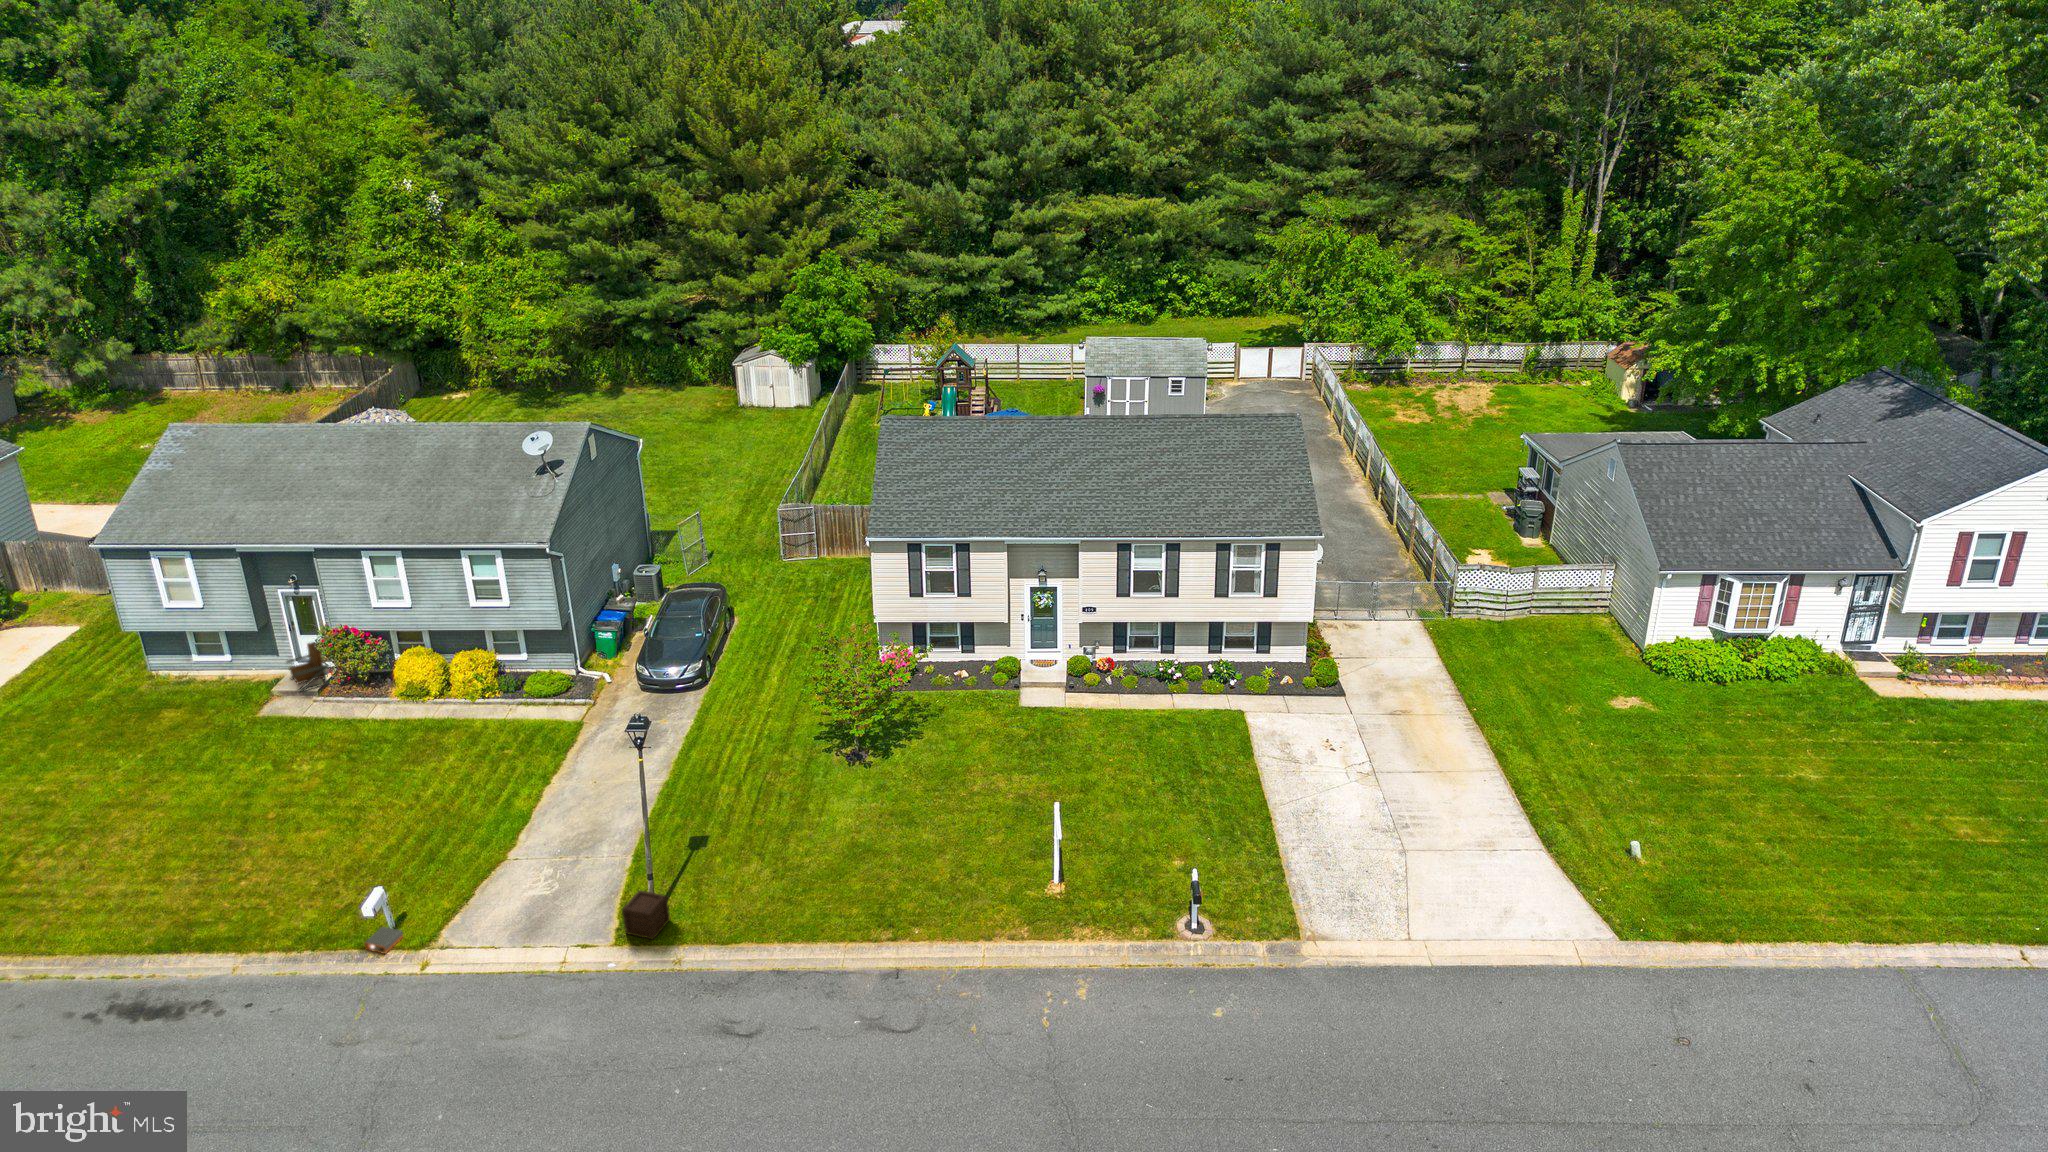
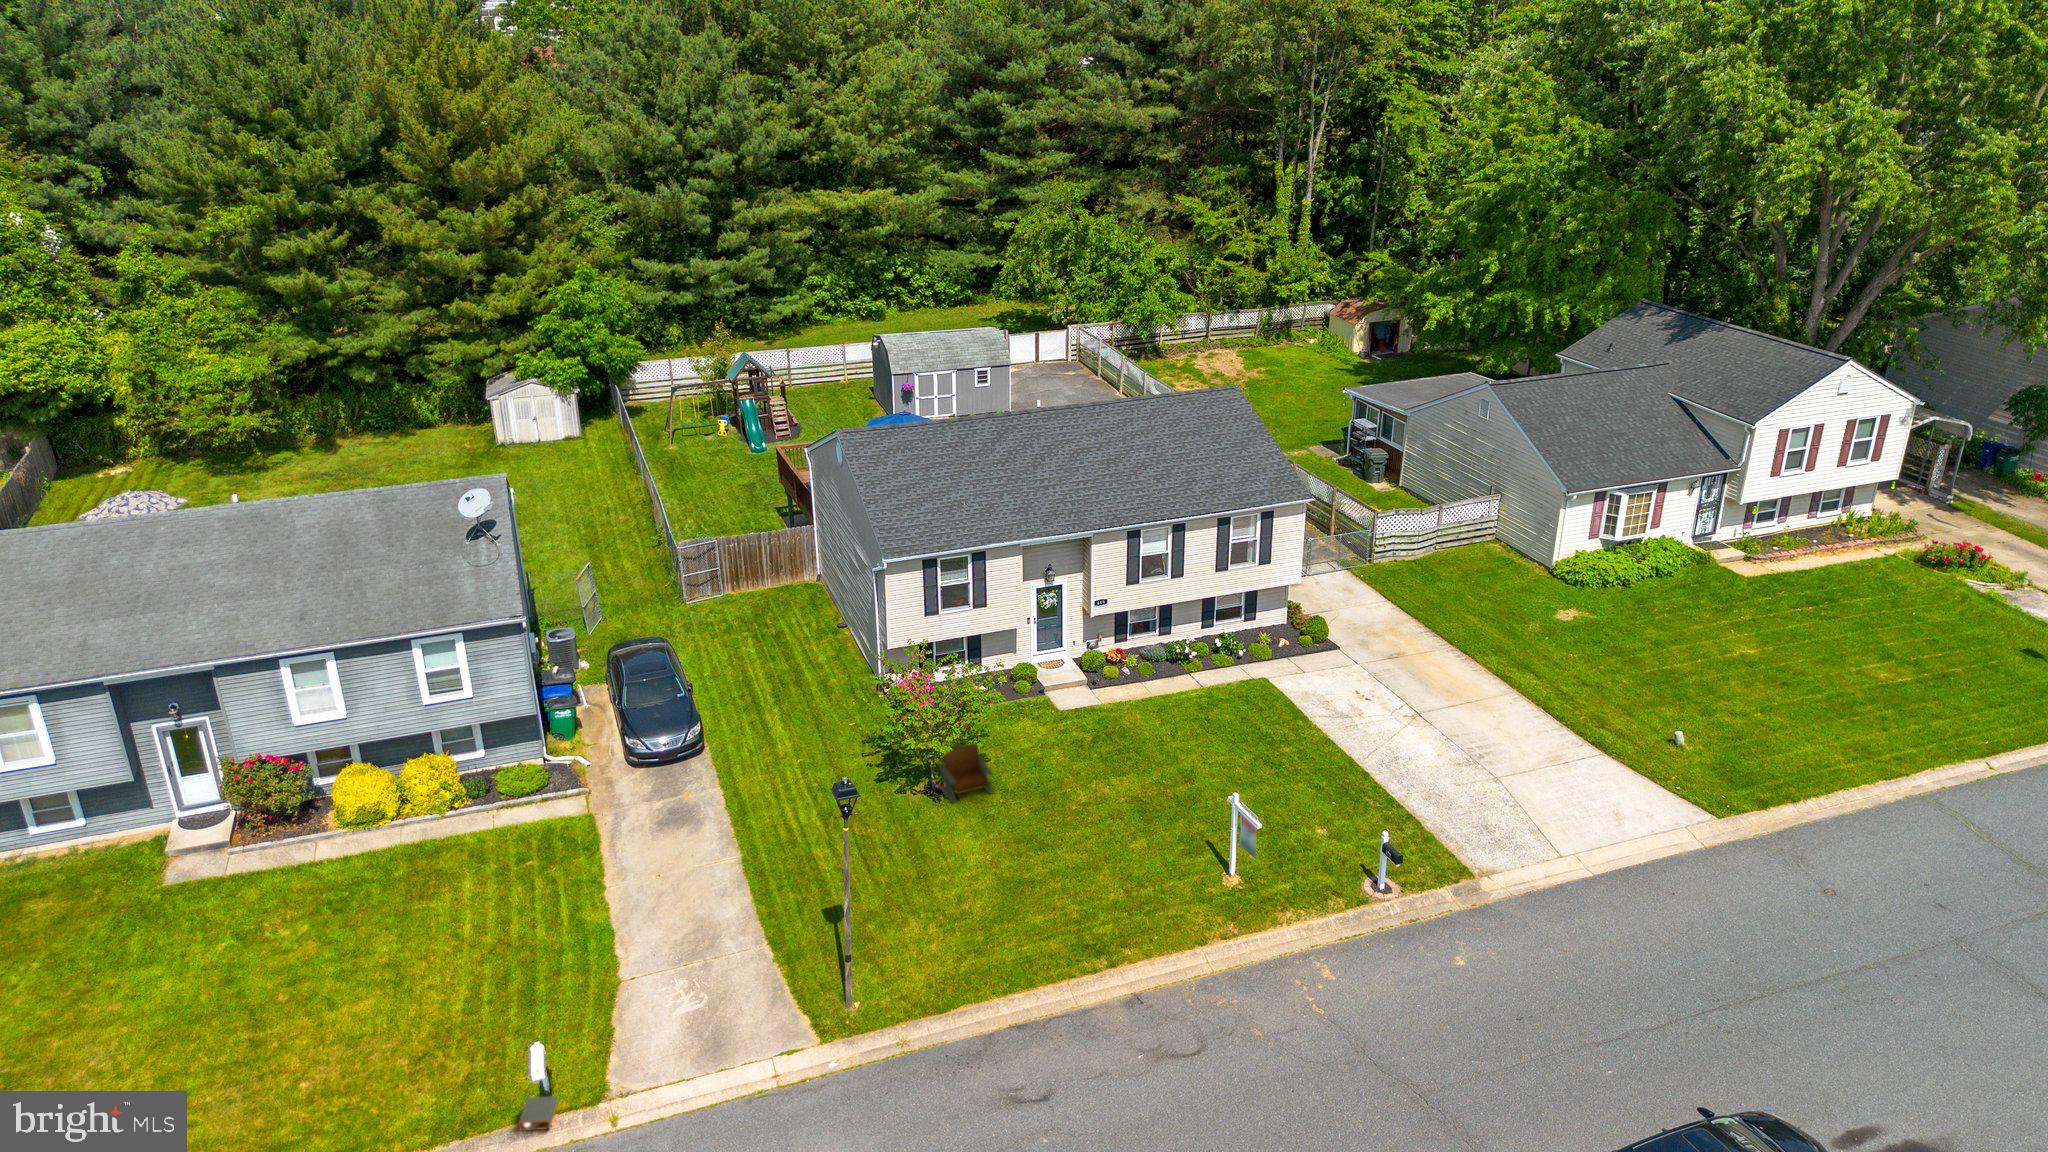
lounge chair: present [287,642,328,692] -> present [938,743,993,803]
wooden crate: present [622,890,670,939] -> none [822,979,864,1033]

